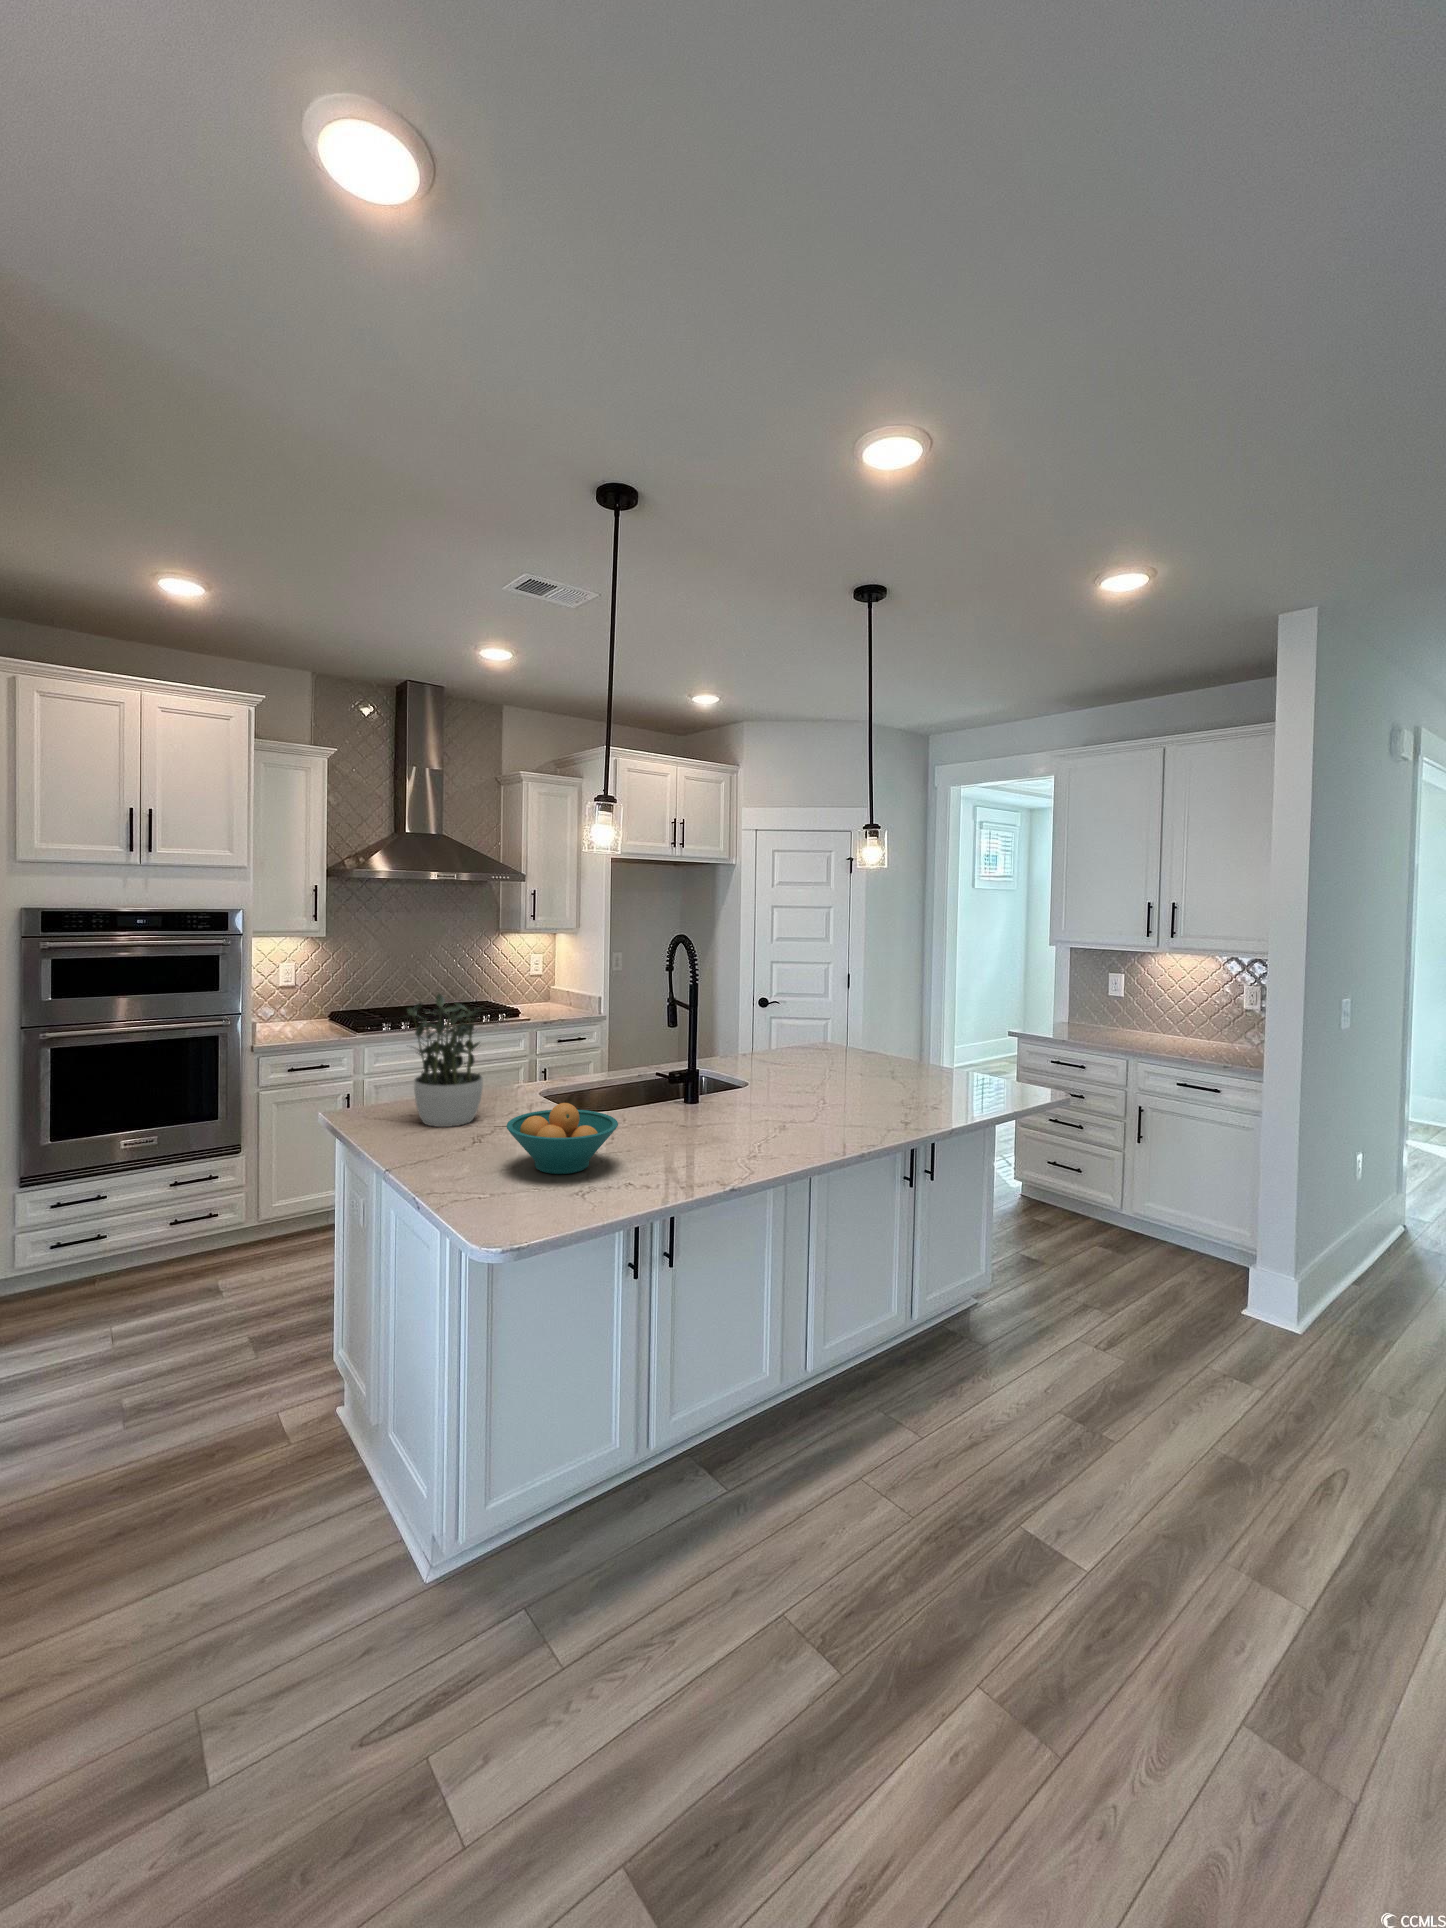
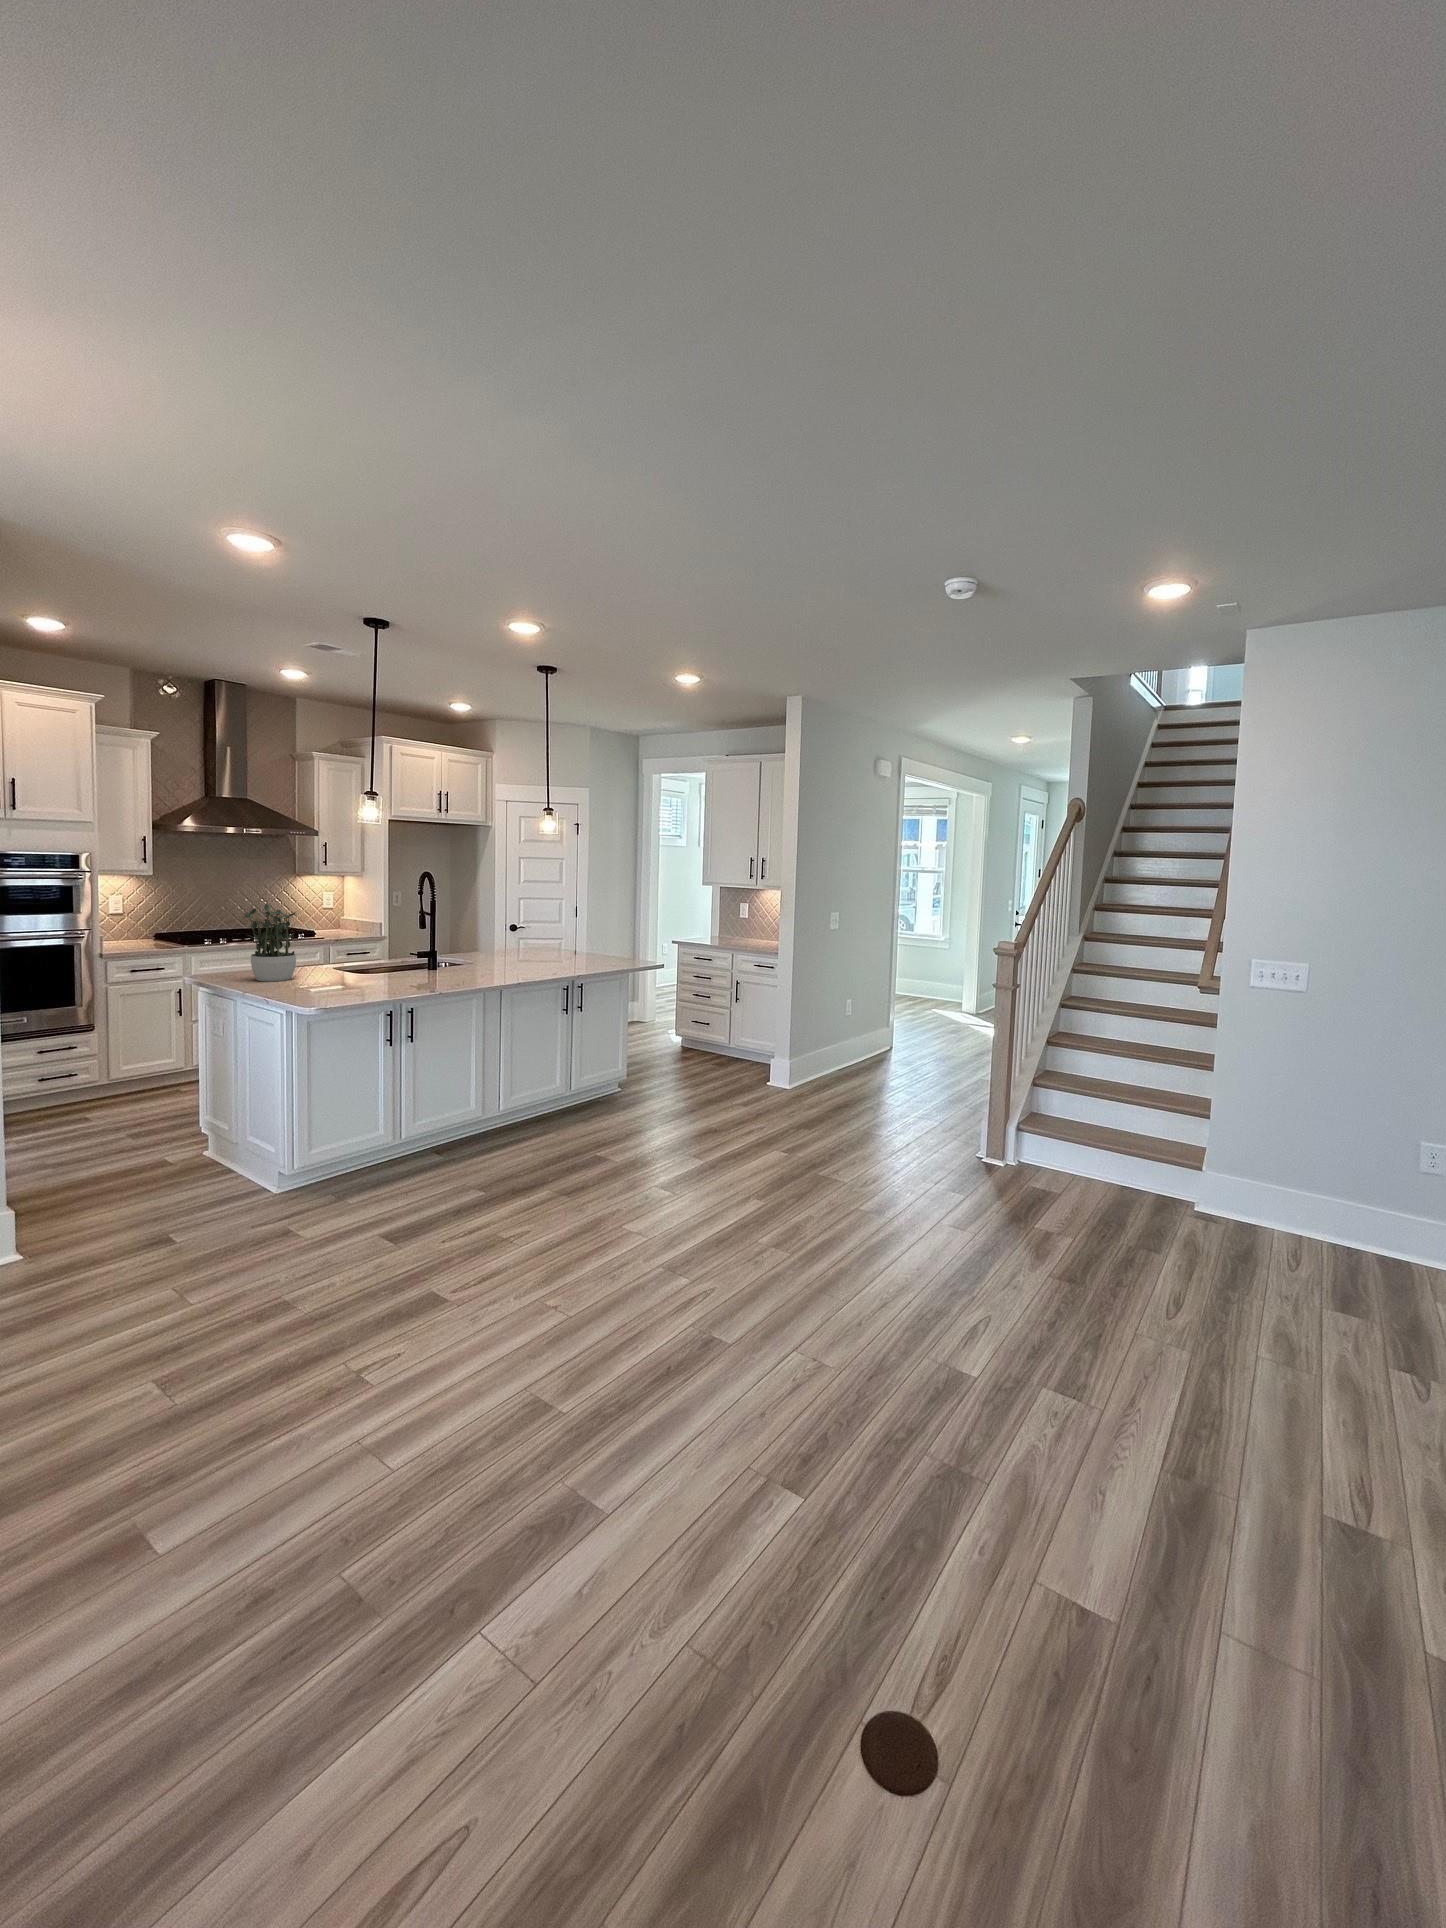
fruit bowl: present [507,1103,618,1174] -> none [315,956,379,991]

